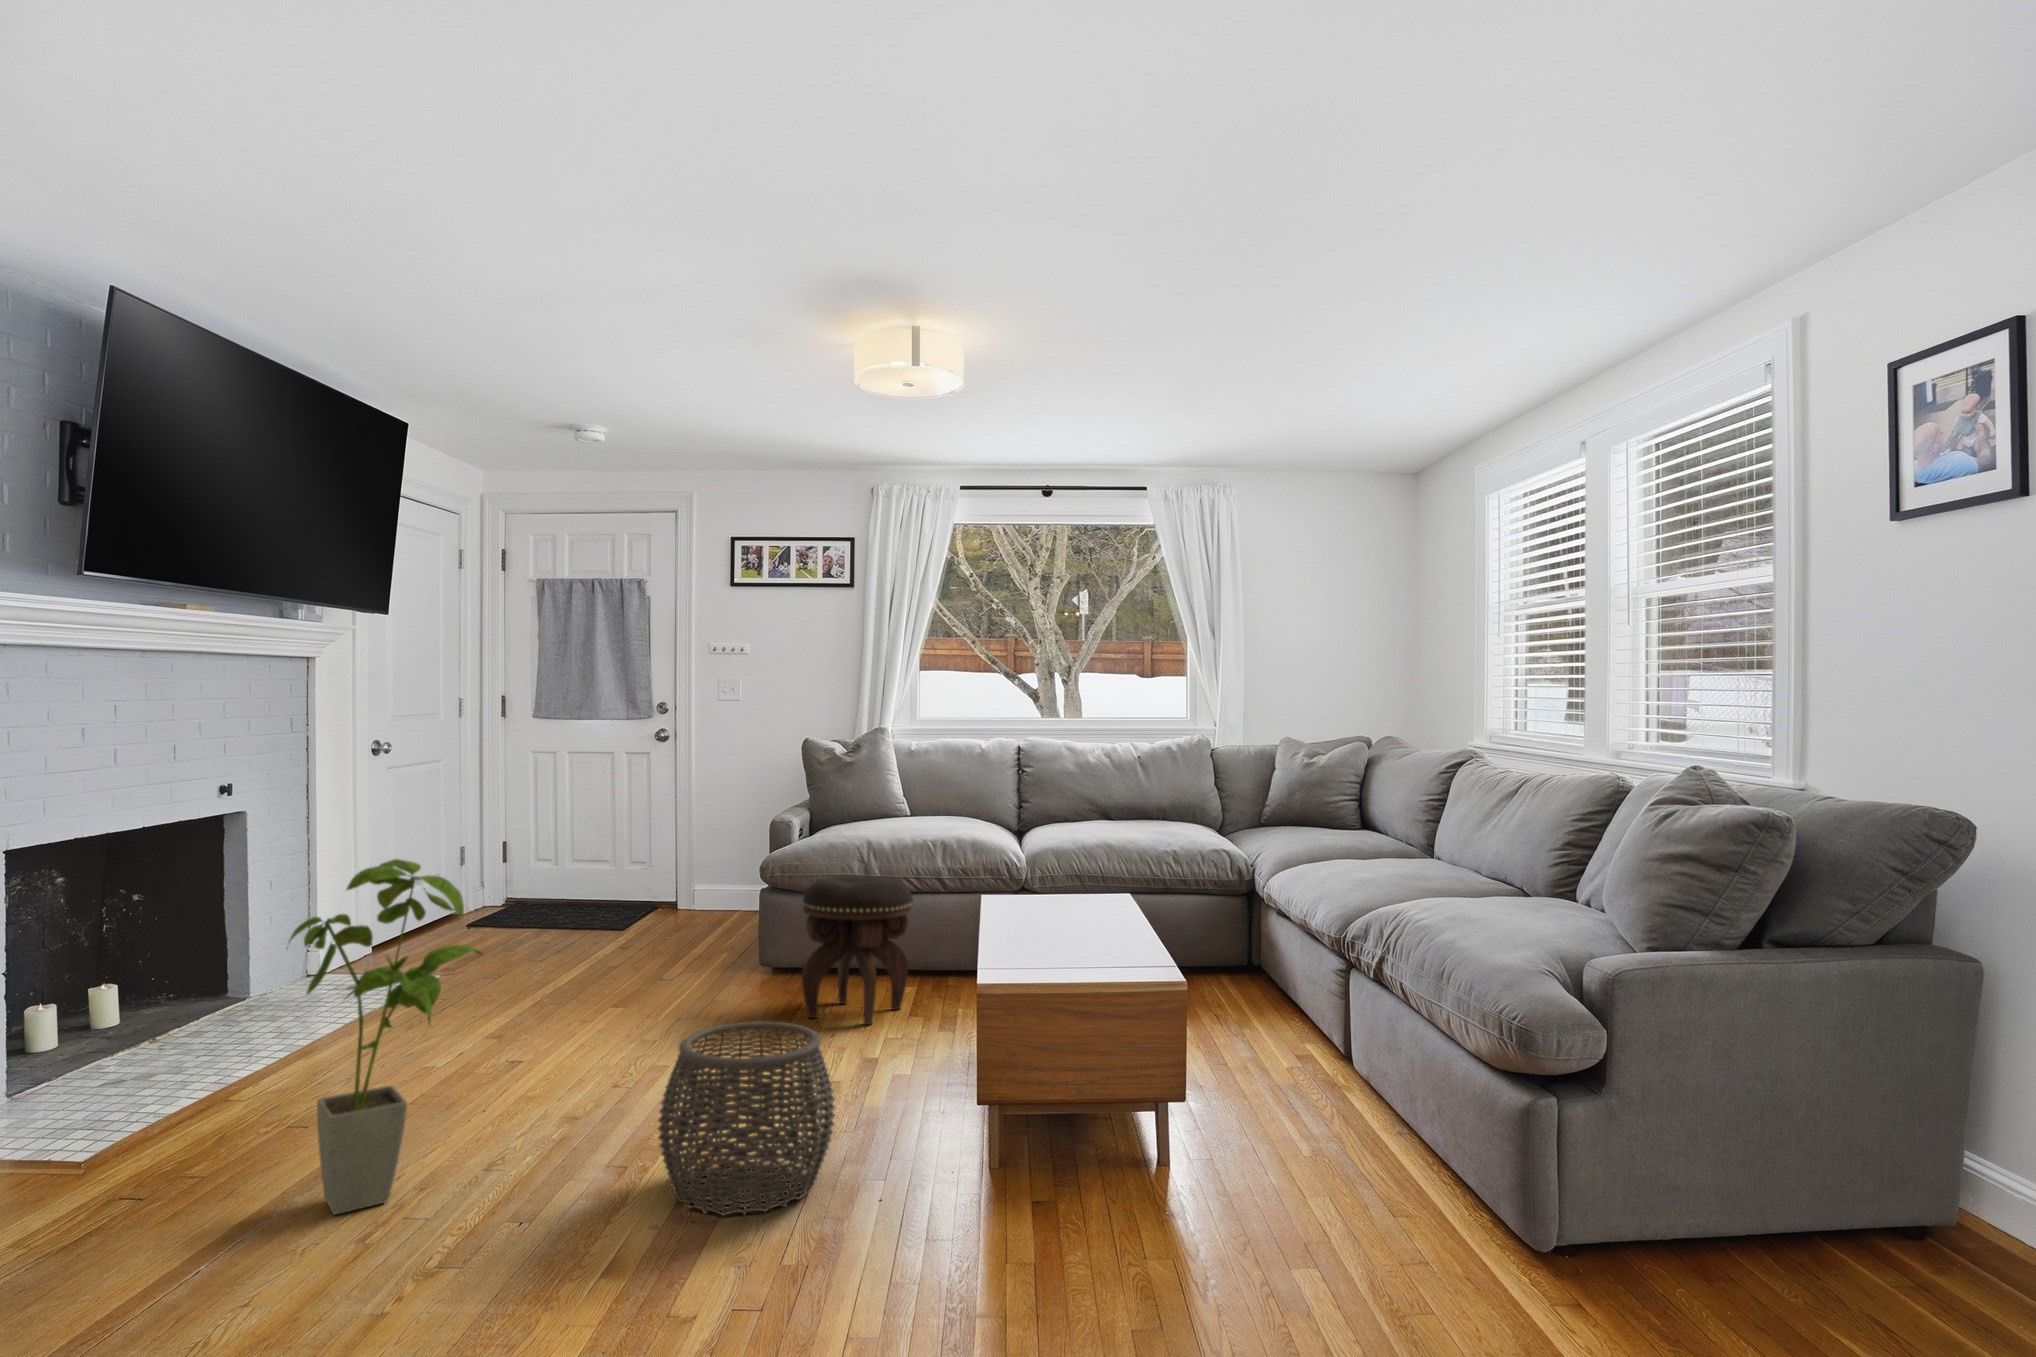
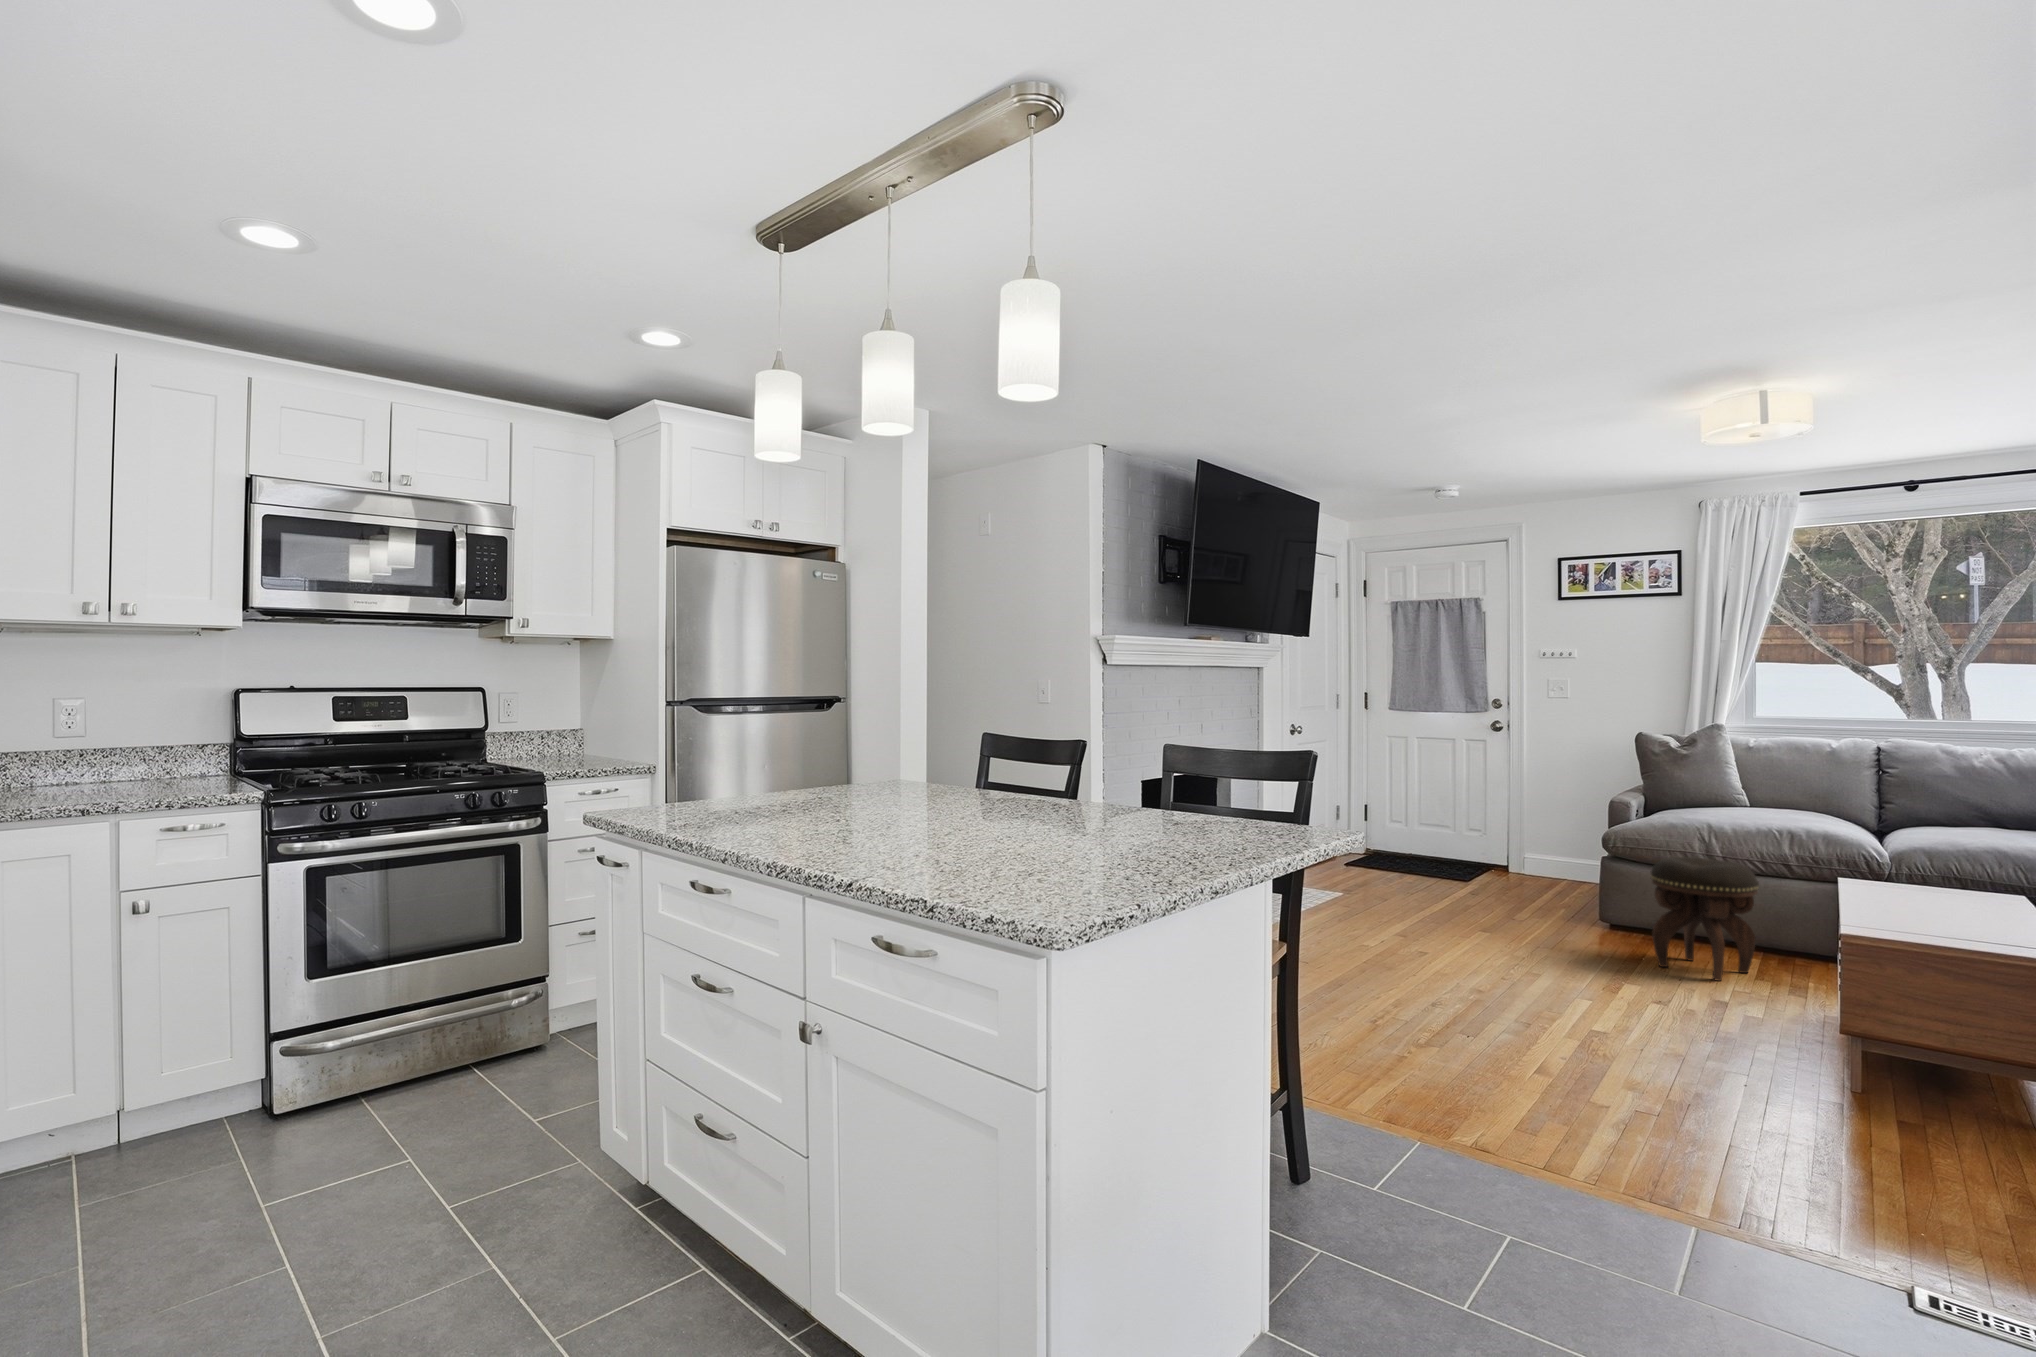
house plant: present [287,859,482,1214] -> none [1343,832,1443,1023]
woven basket: present [658,1022,835,1216] -> none [1570,958,1705,1084]

